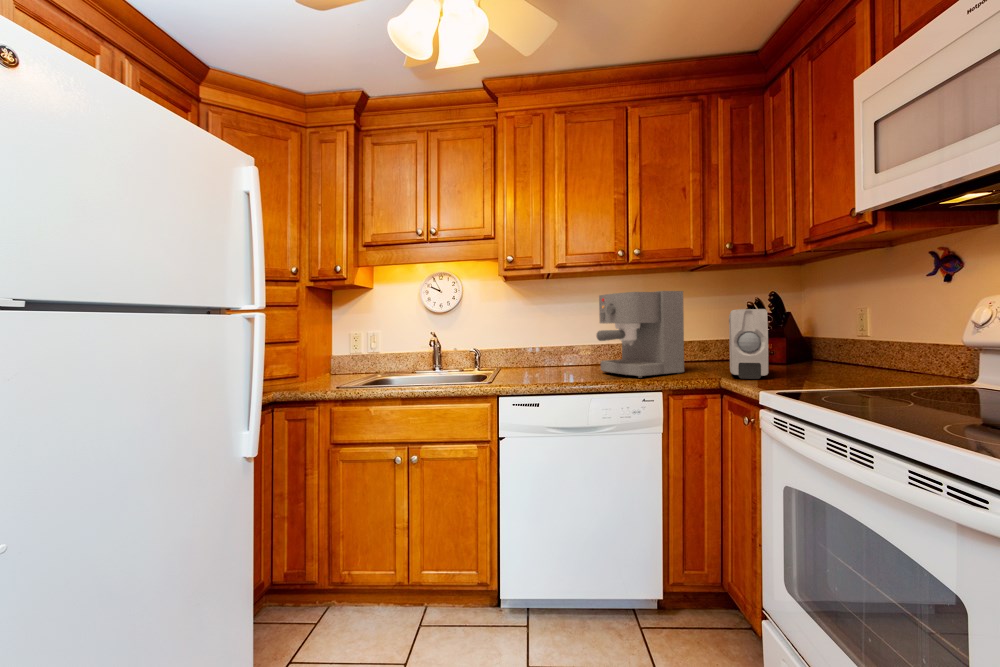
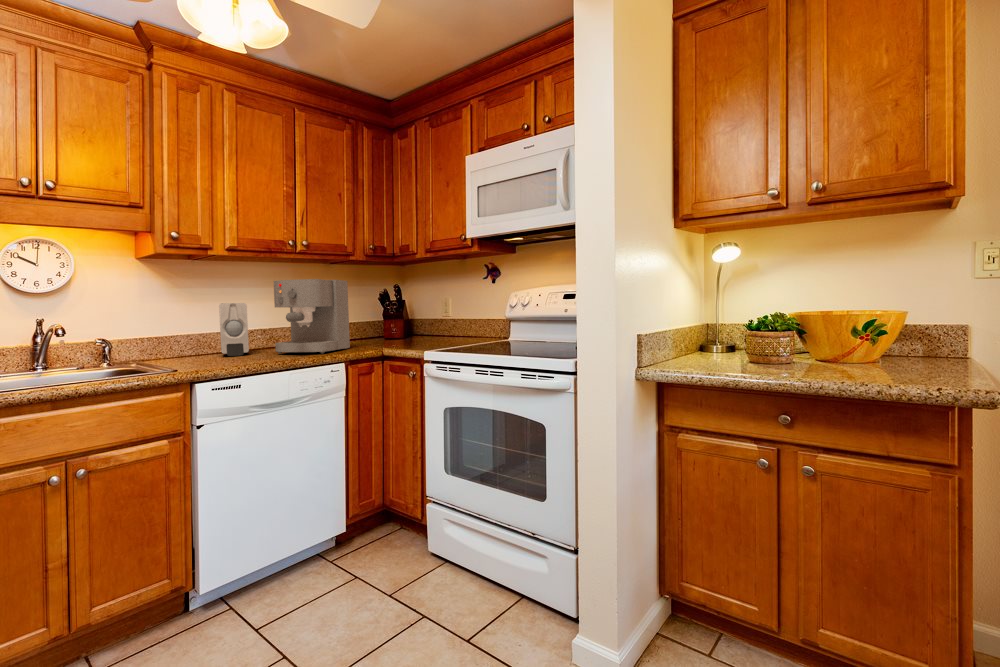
soap dispenser: present [729,309,768,379] -> present [219,303,249,356]

